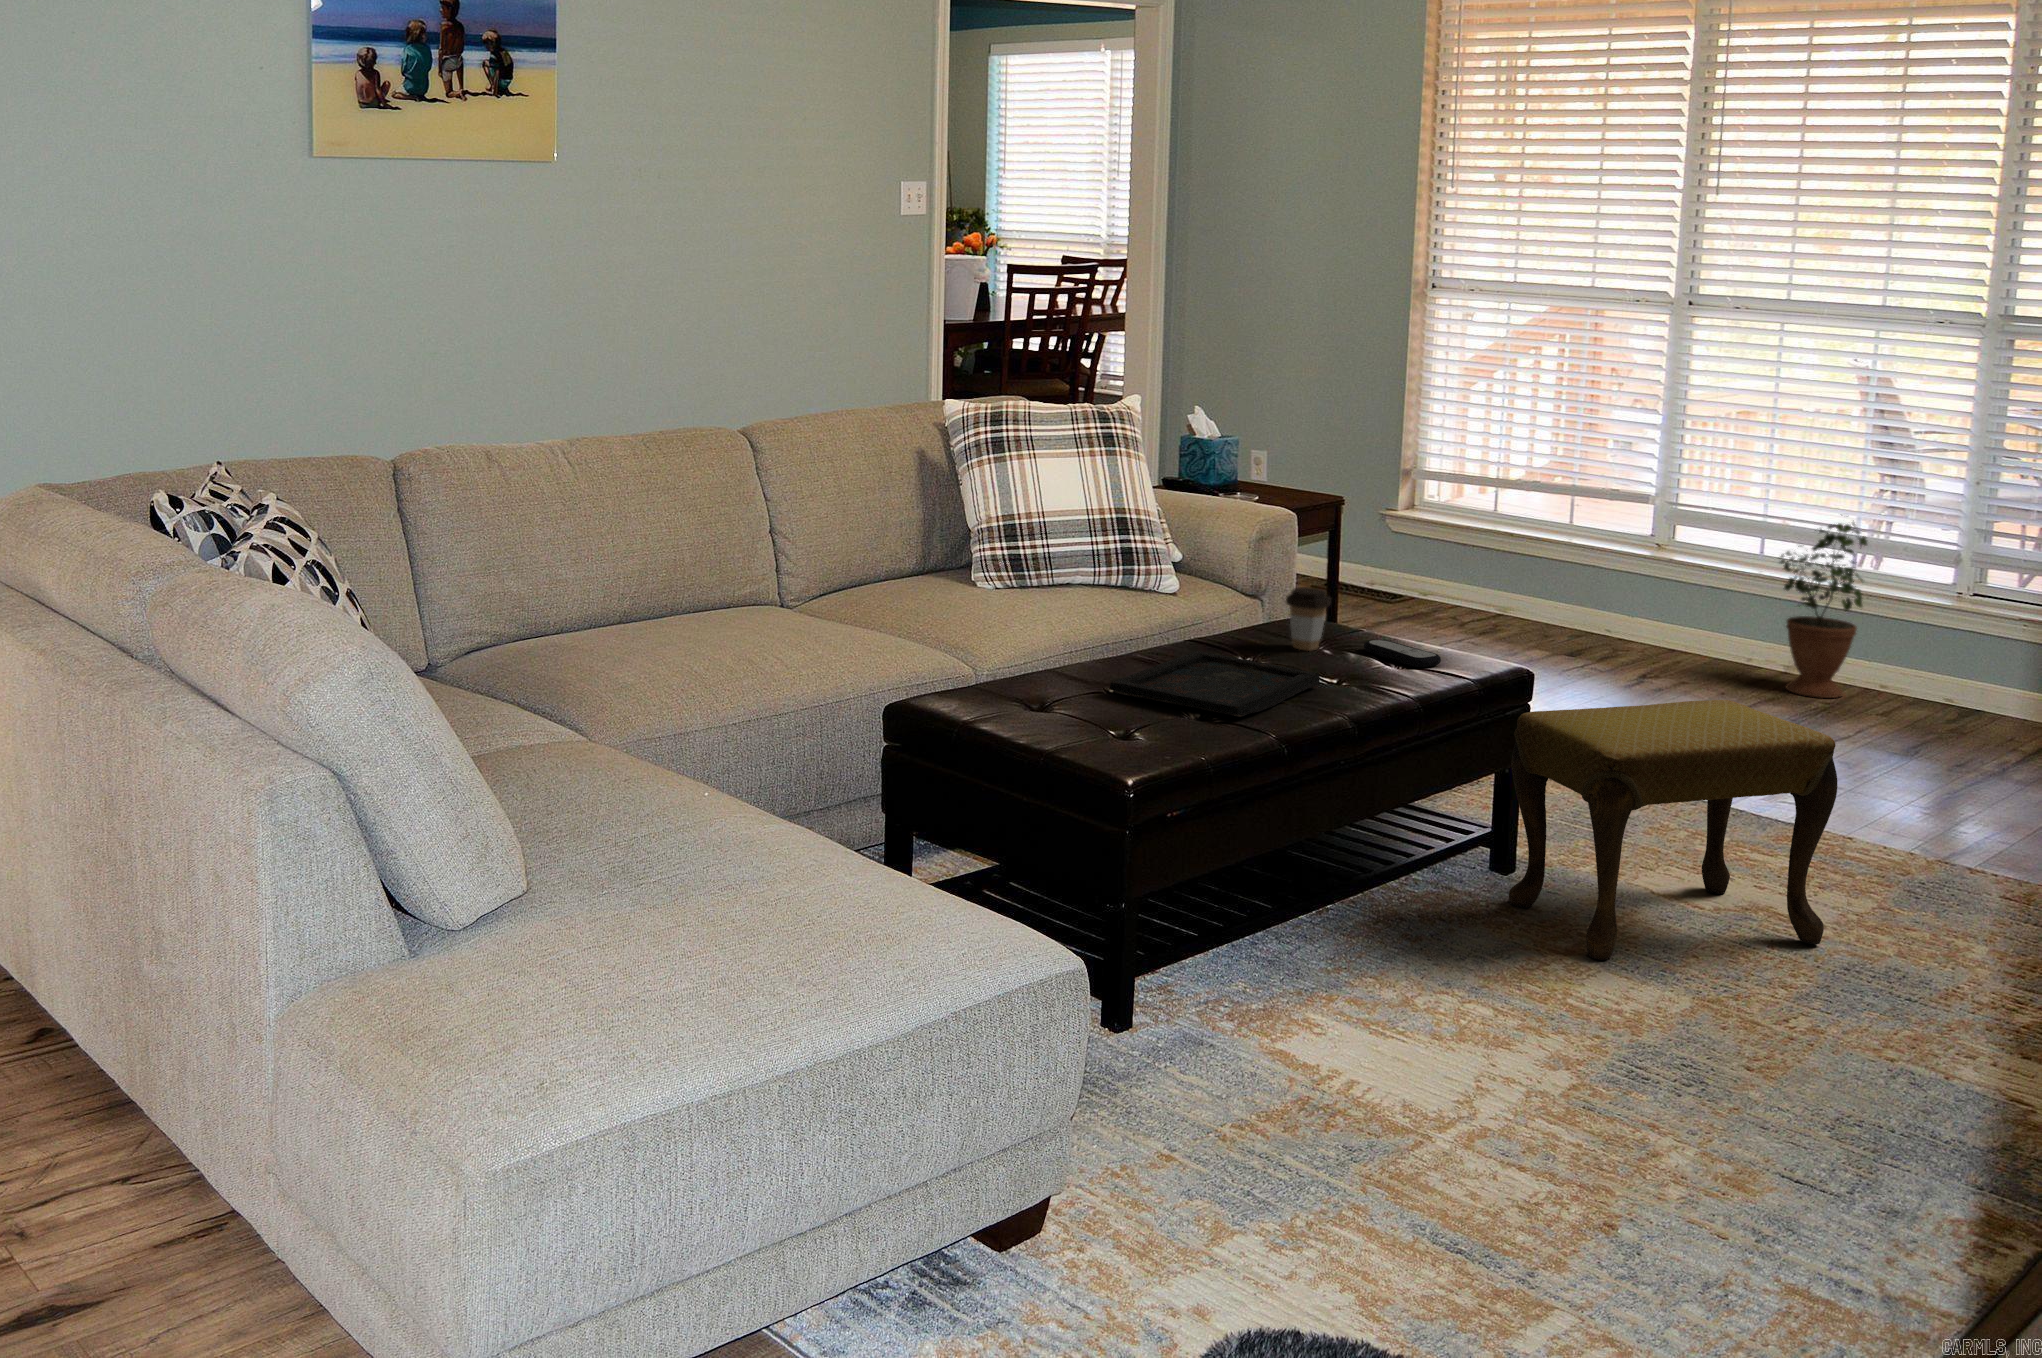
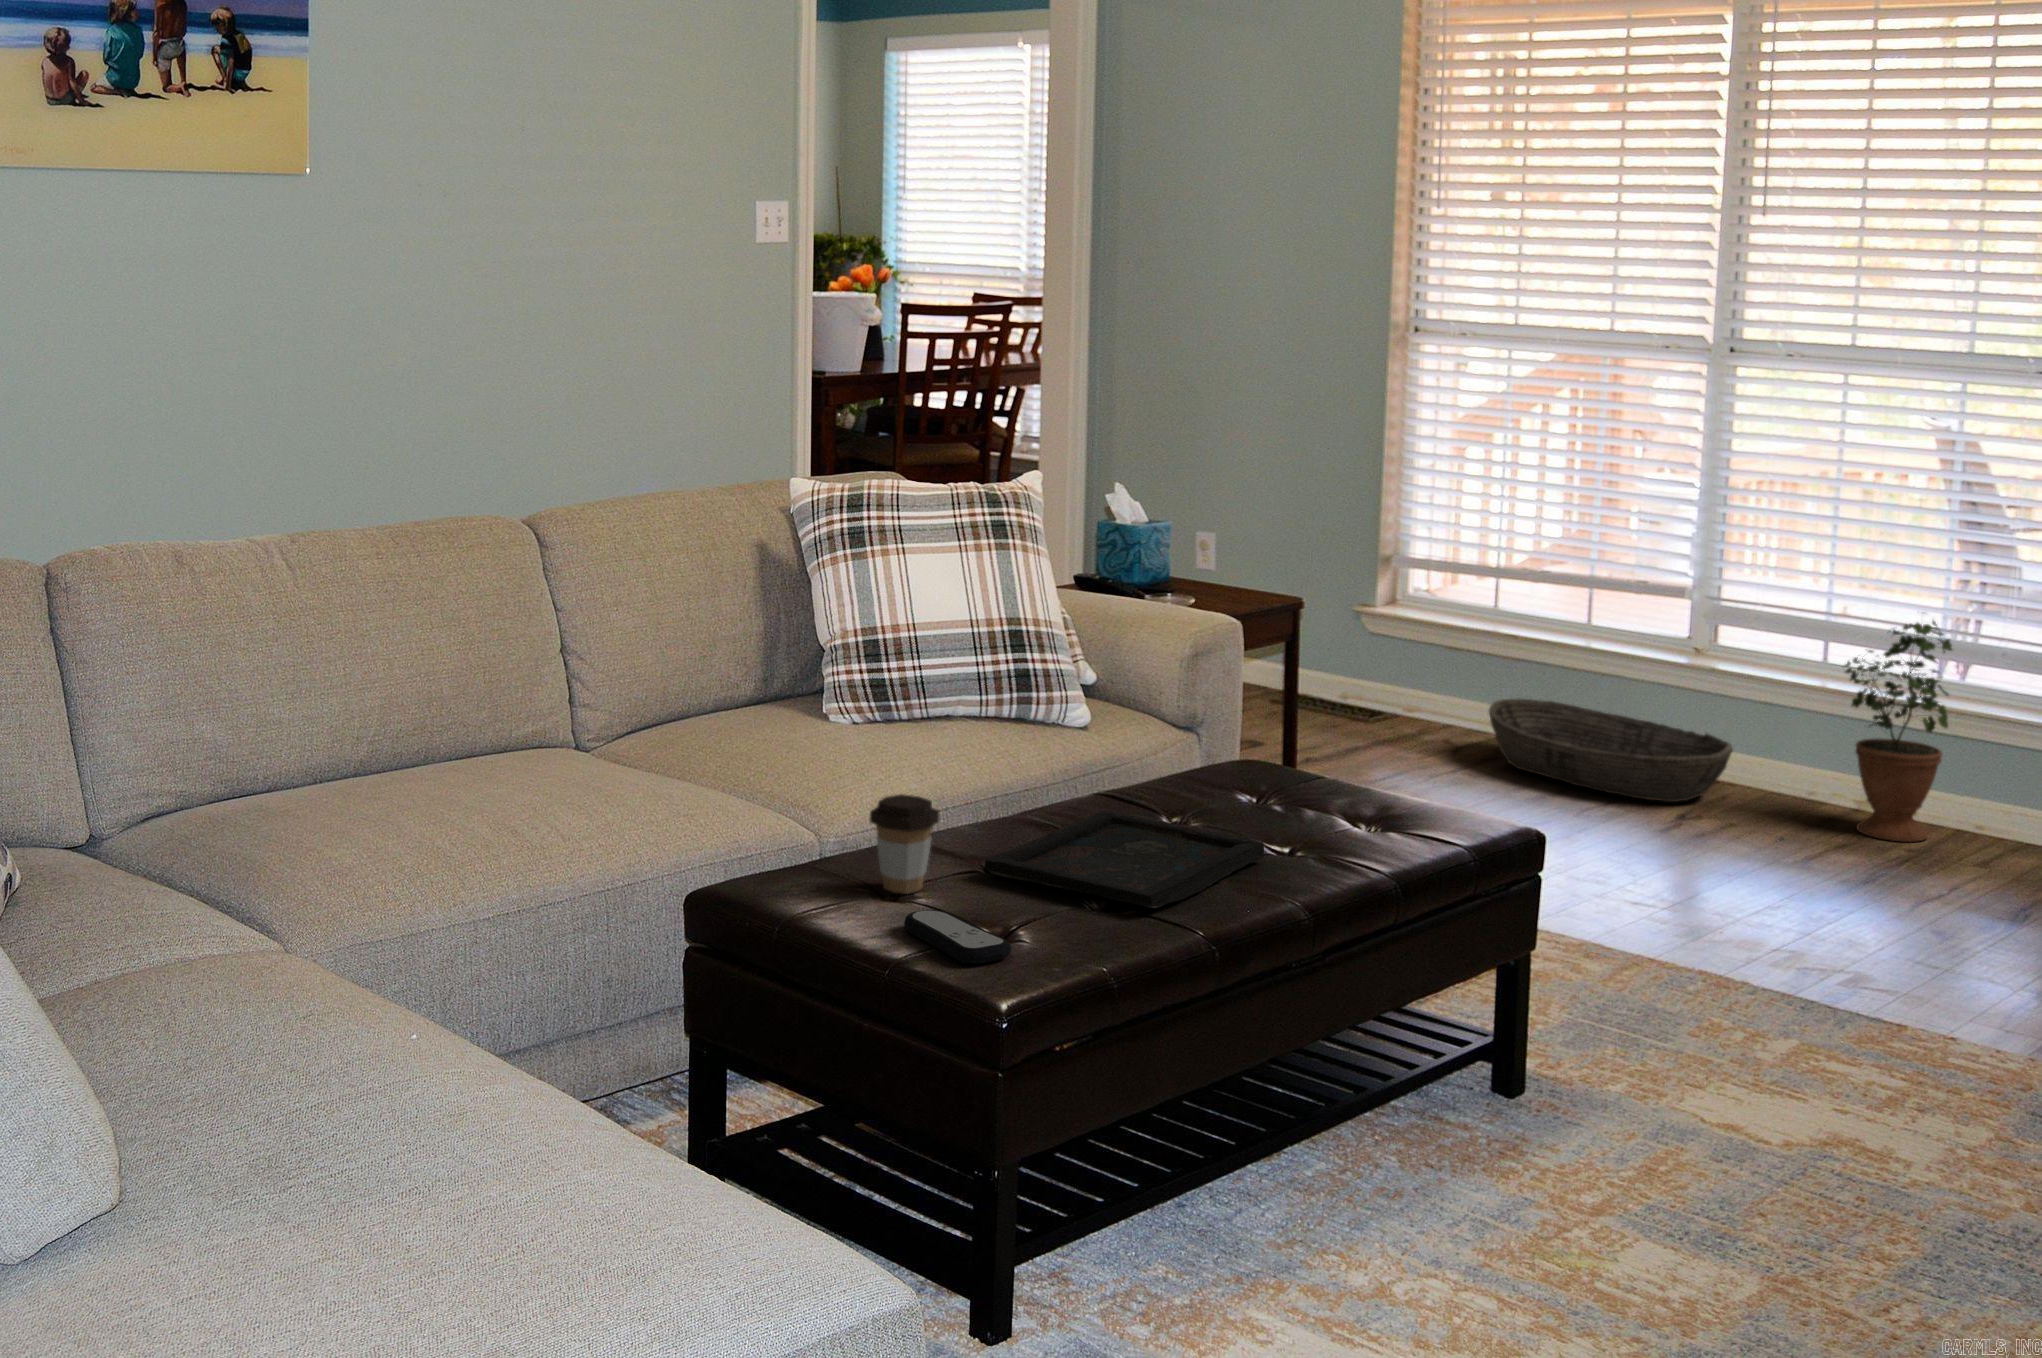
basket: none [1487,585,1686,666] -> present [1489,699,1733,802]
coffee cup: present [1286,587,1331,651] -> present [870,794,940,894]
remote control: present [1364,640,1441,667] -> present [904,910,1012,964]
footstool: present [1509,700,1837,960] -> none [1519,867,1941,1226]

